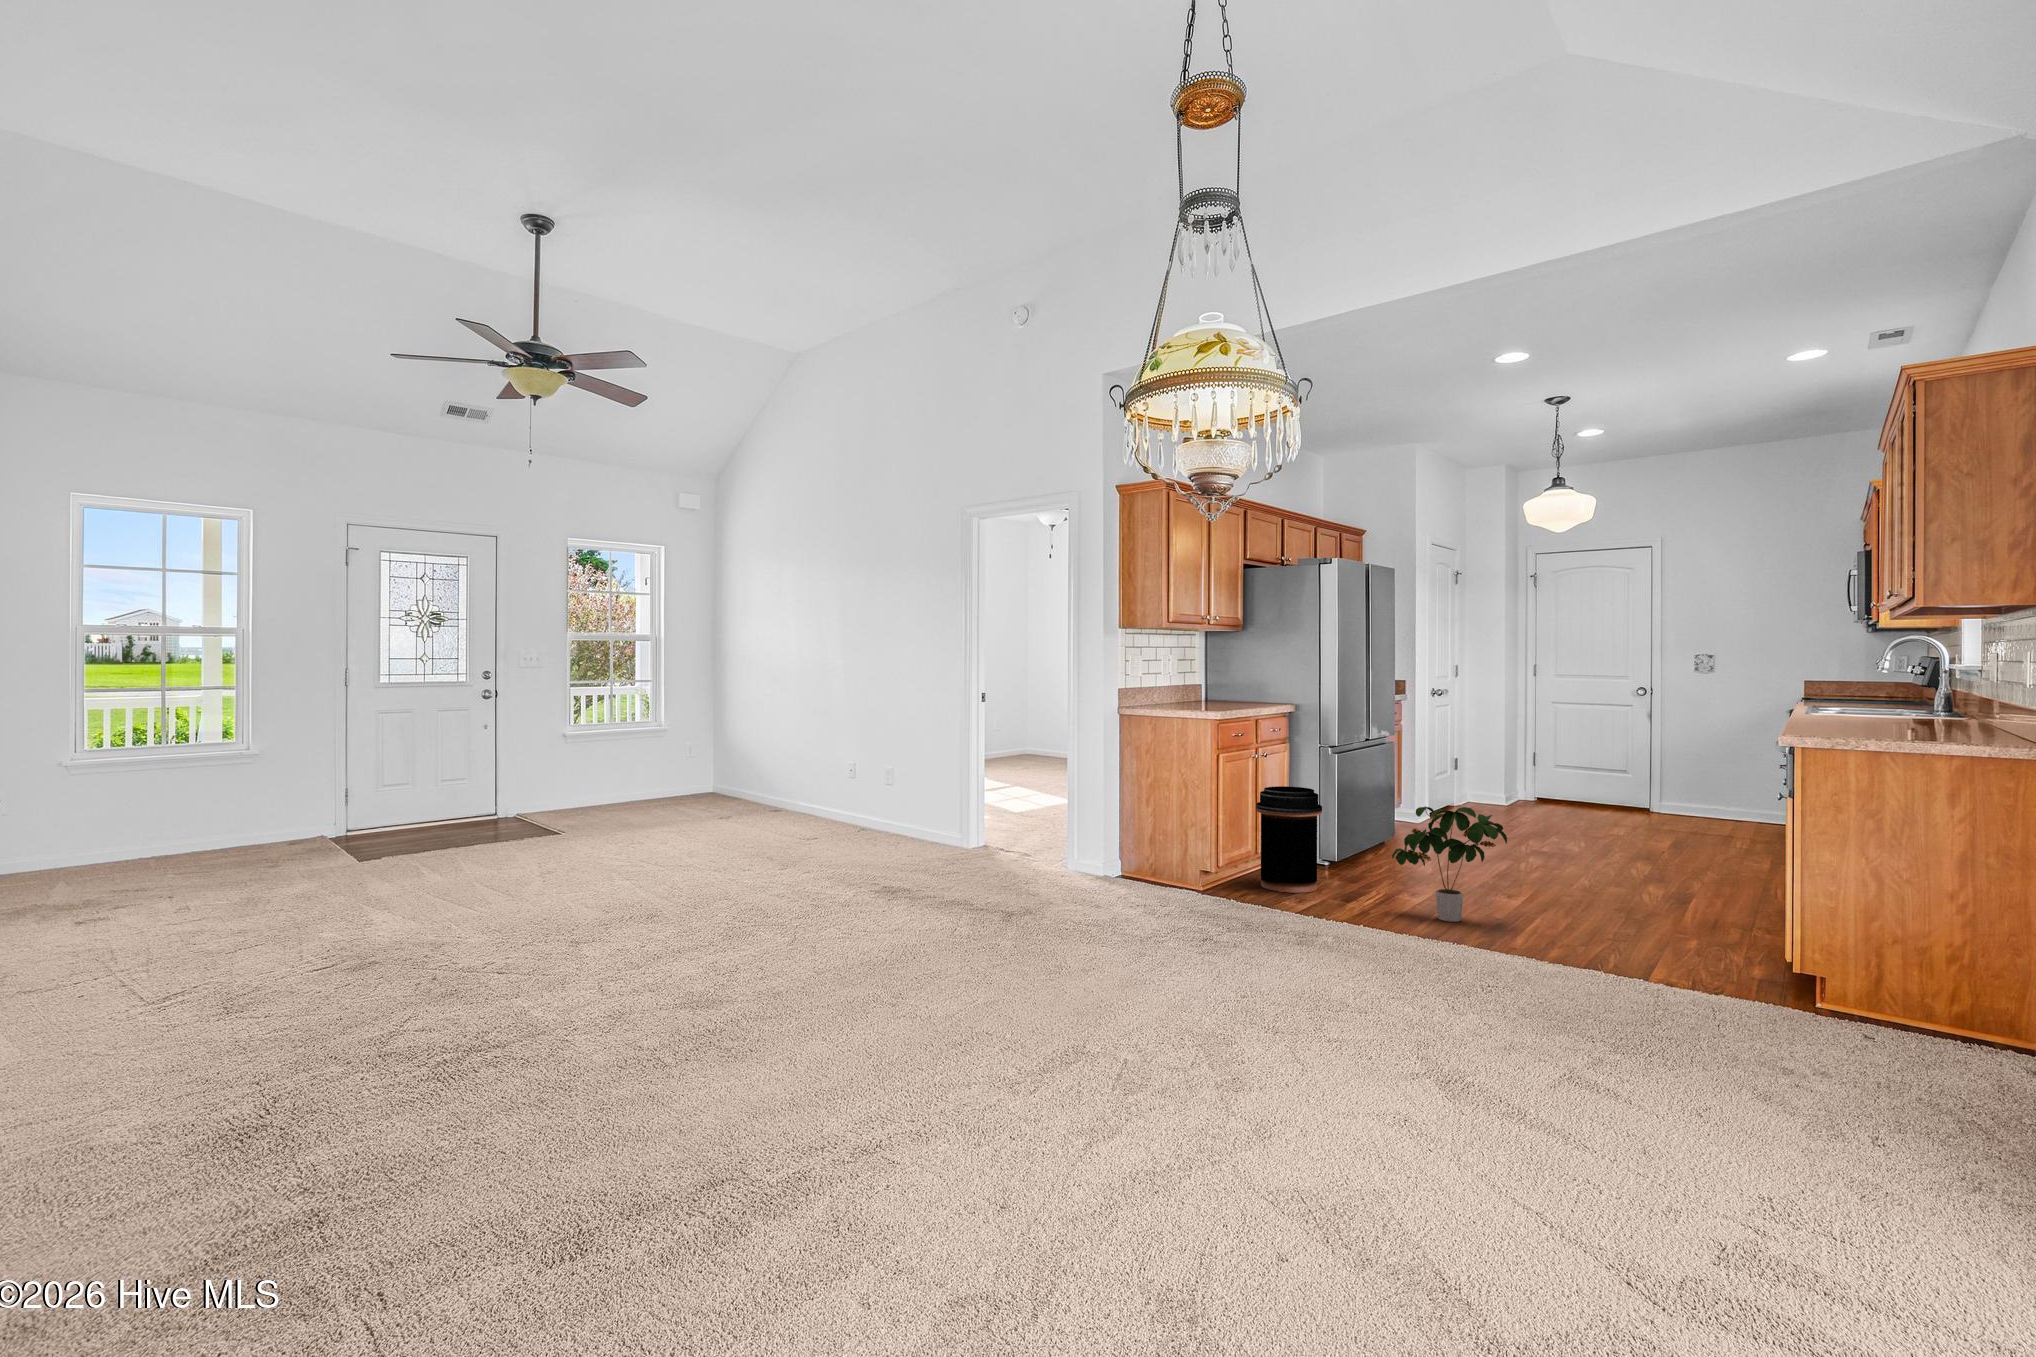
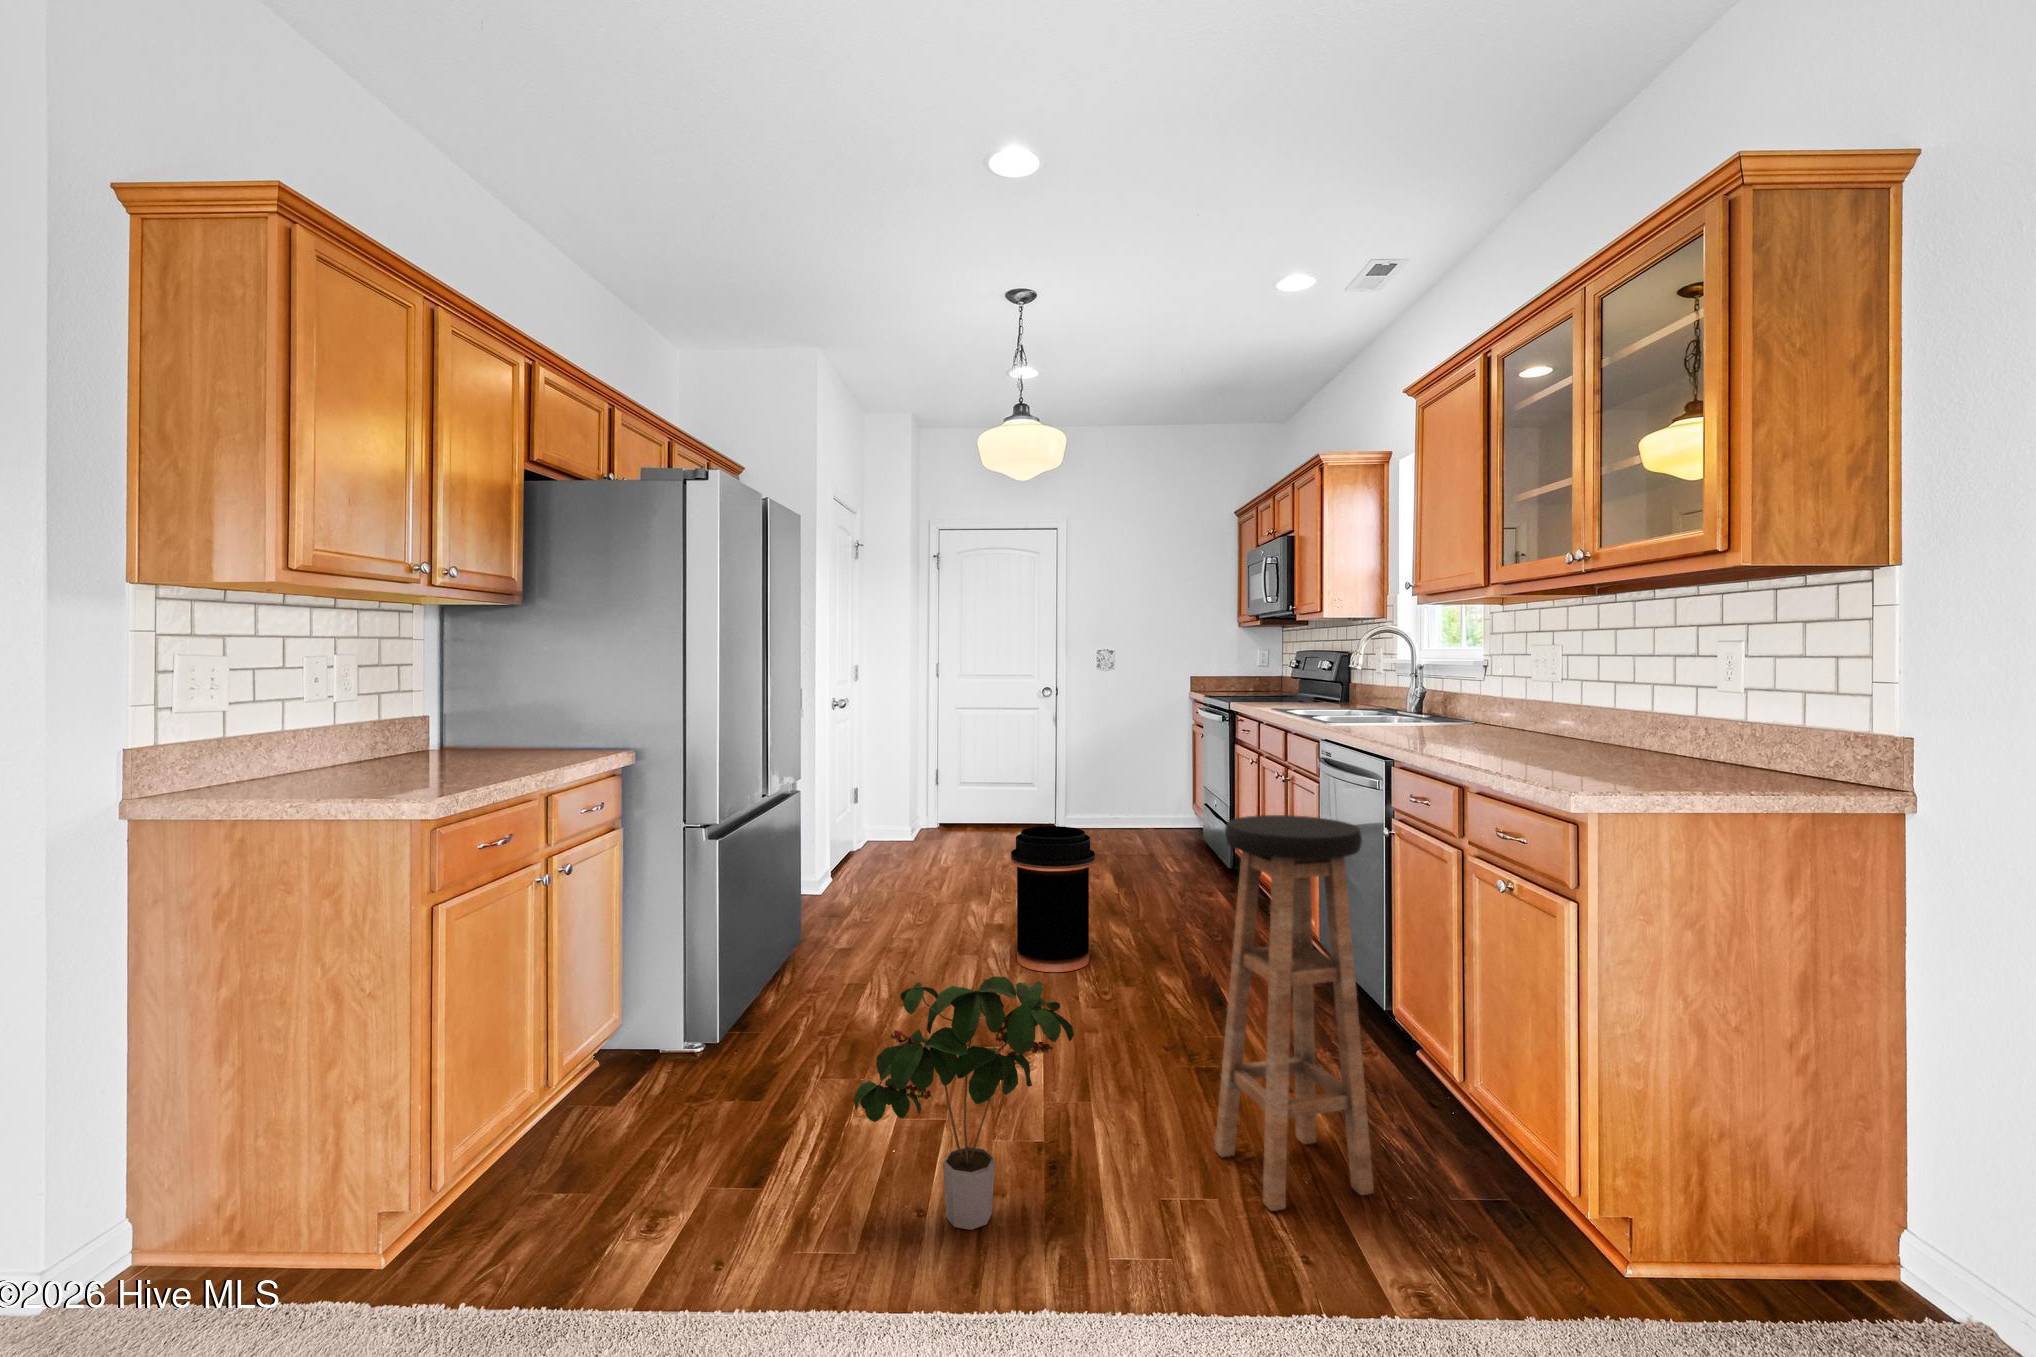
bar stool: none [1609,742,1699,952] -> present [1215,815,1374,1211]
trash can: present [1256,786,1322,893] -> present [1011,826,1095,972]

